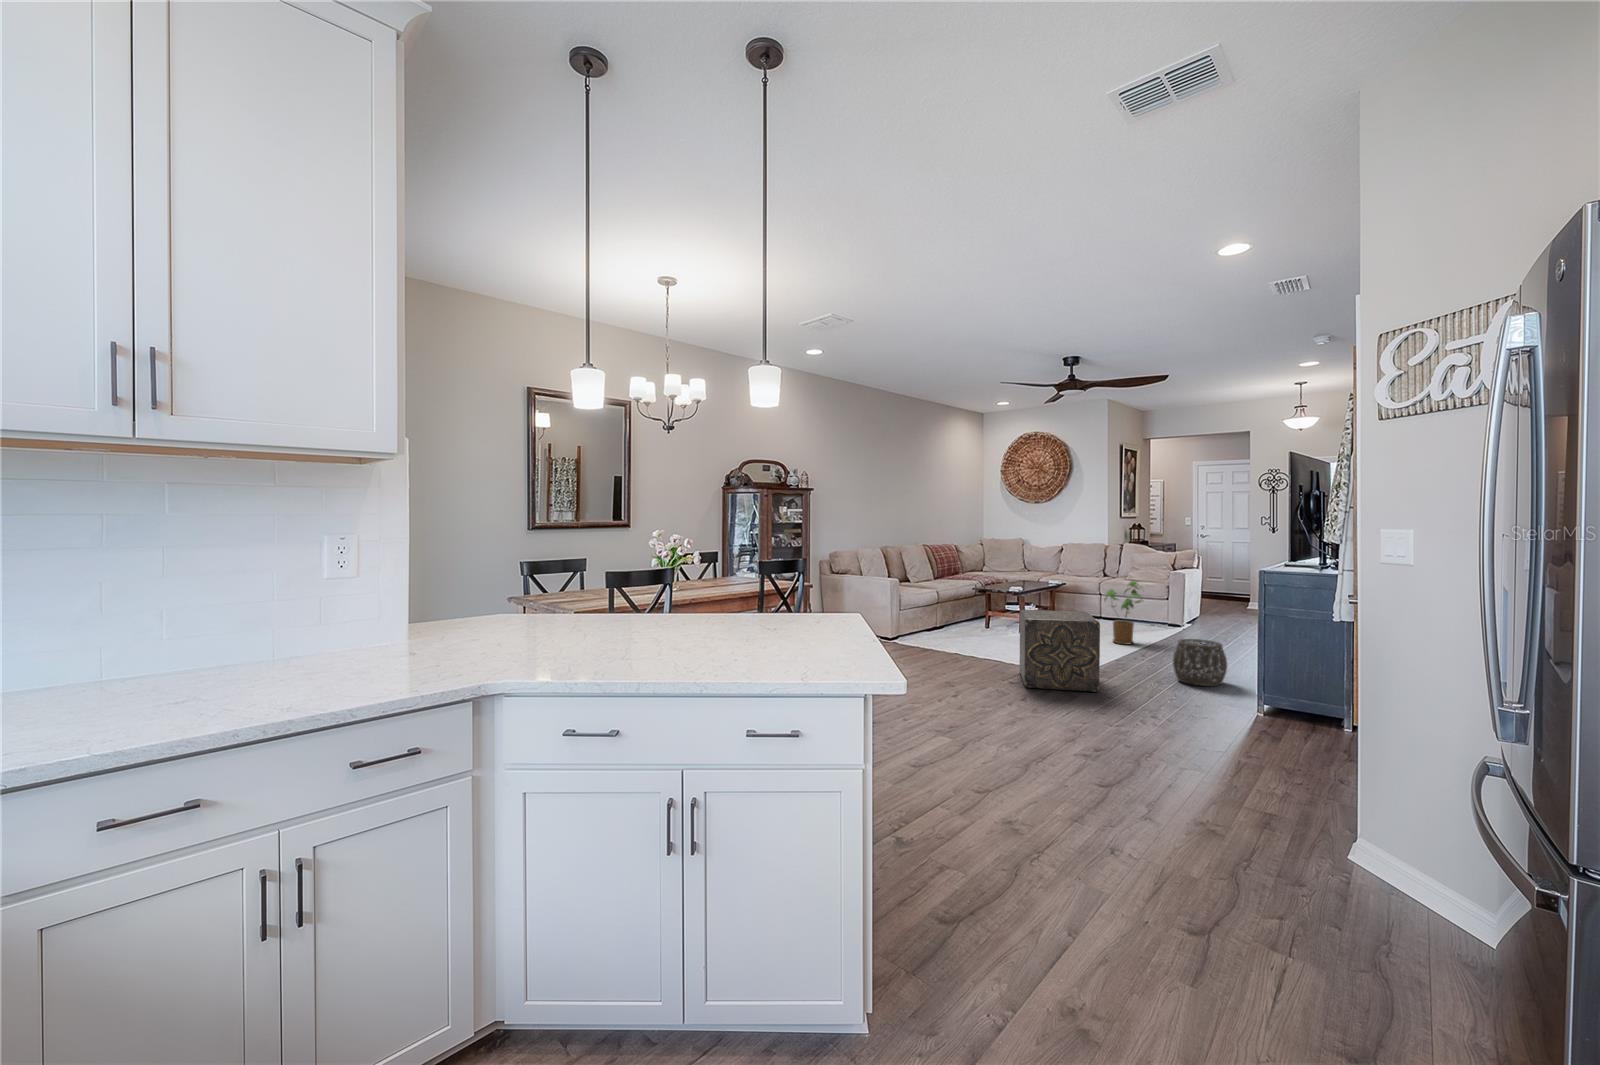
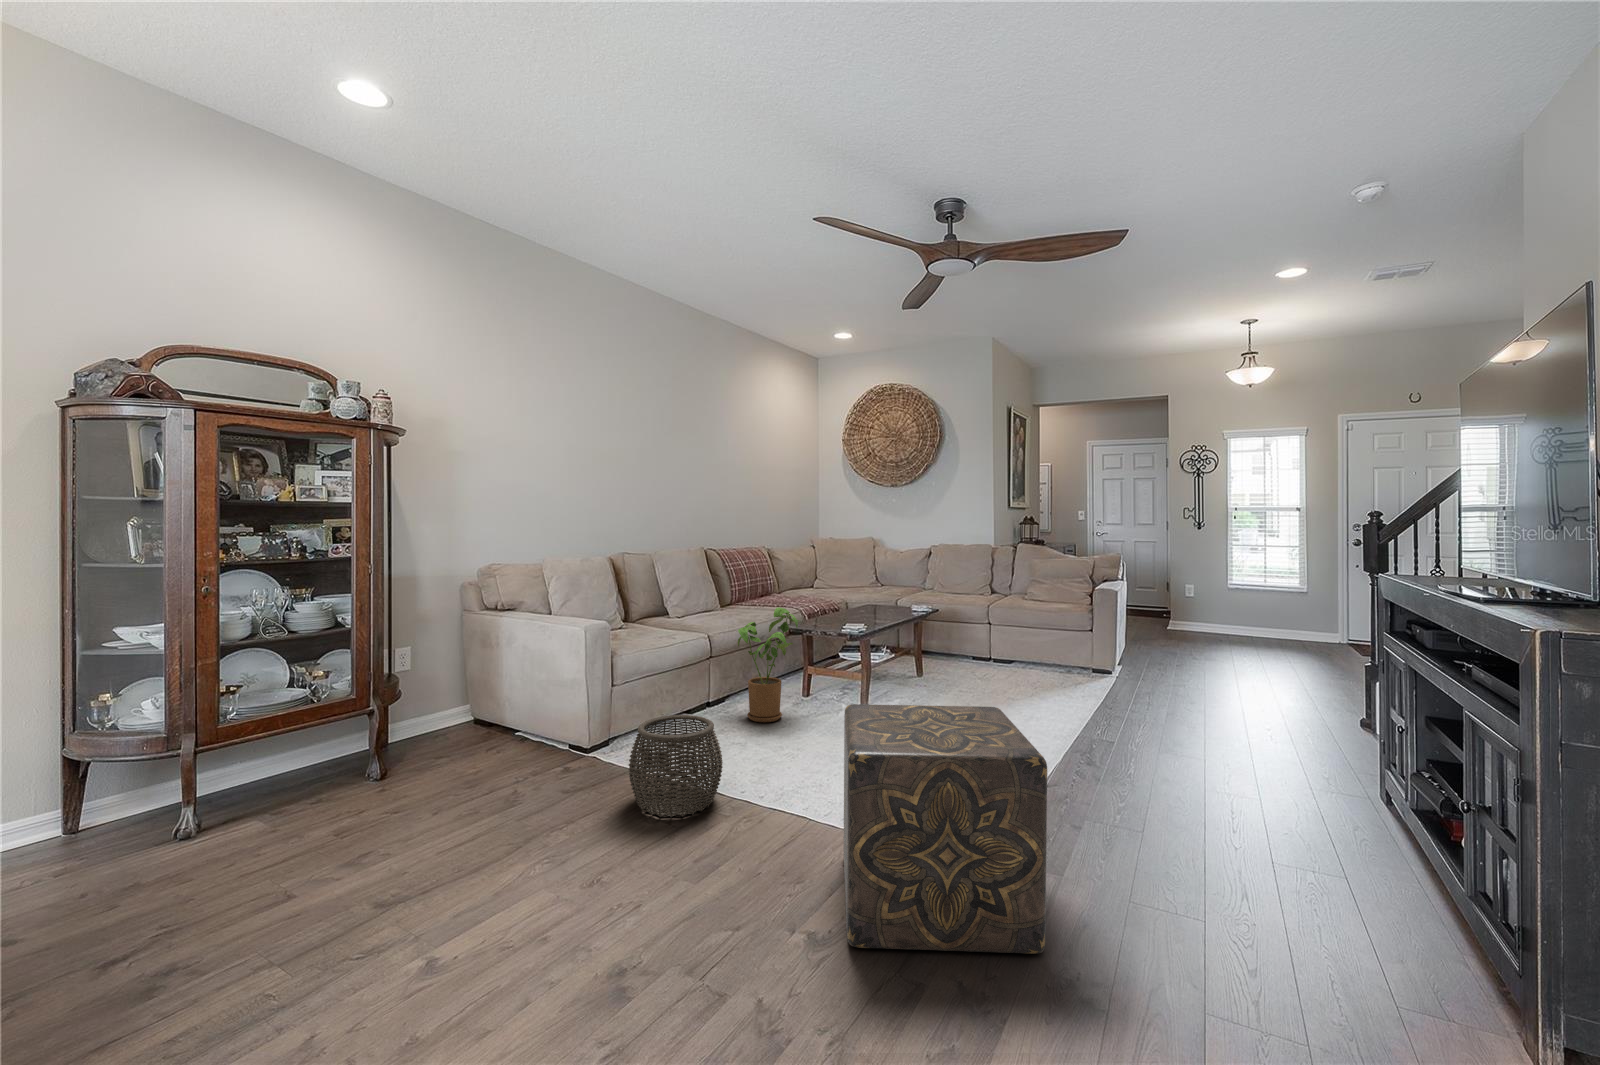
house plant: present [1104,581,1142,644] -> present [738,607,799,722]
woven basket: present [1173,639,1227,686] -> present [629,715,723,817]

